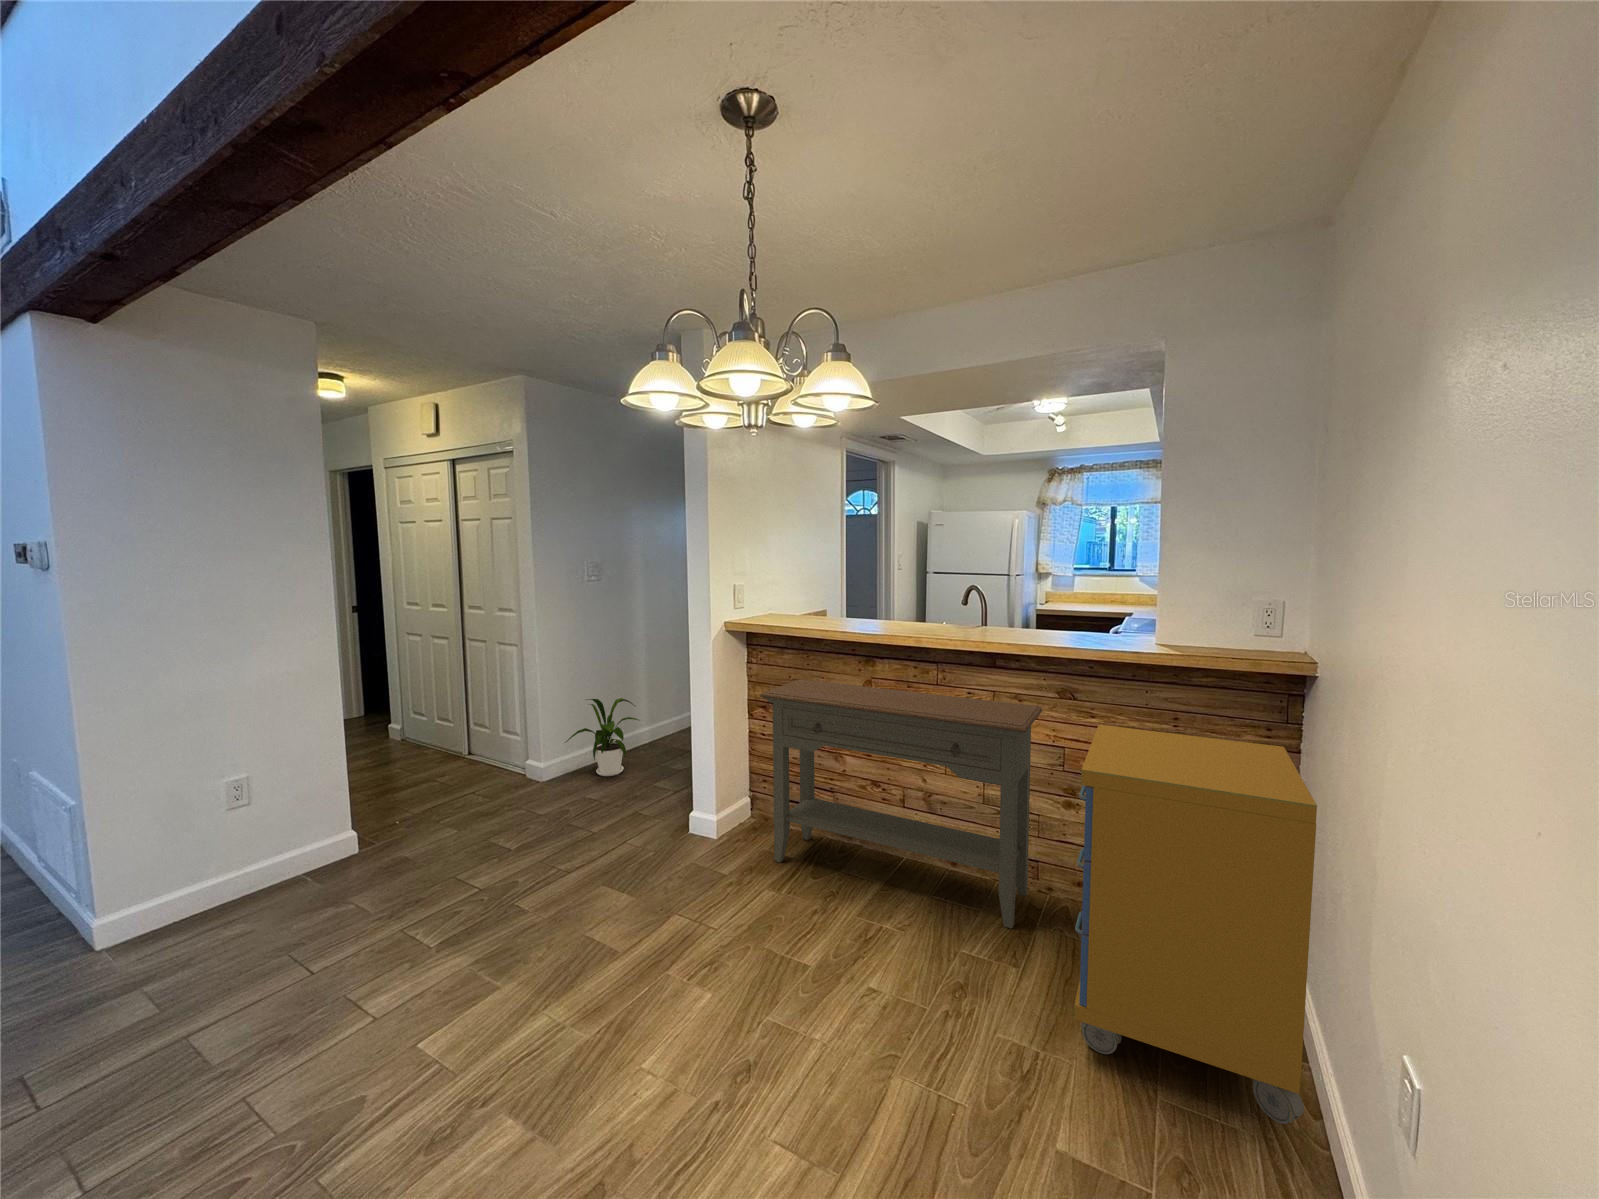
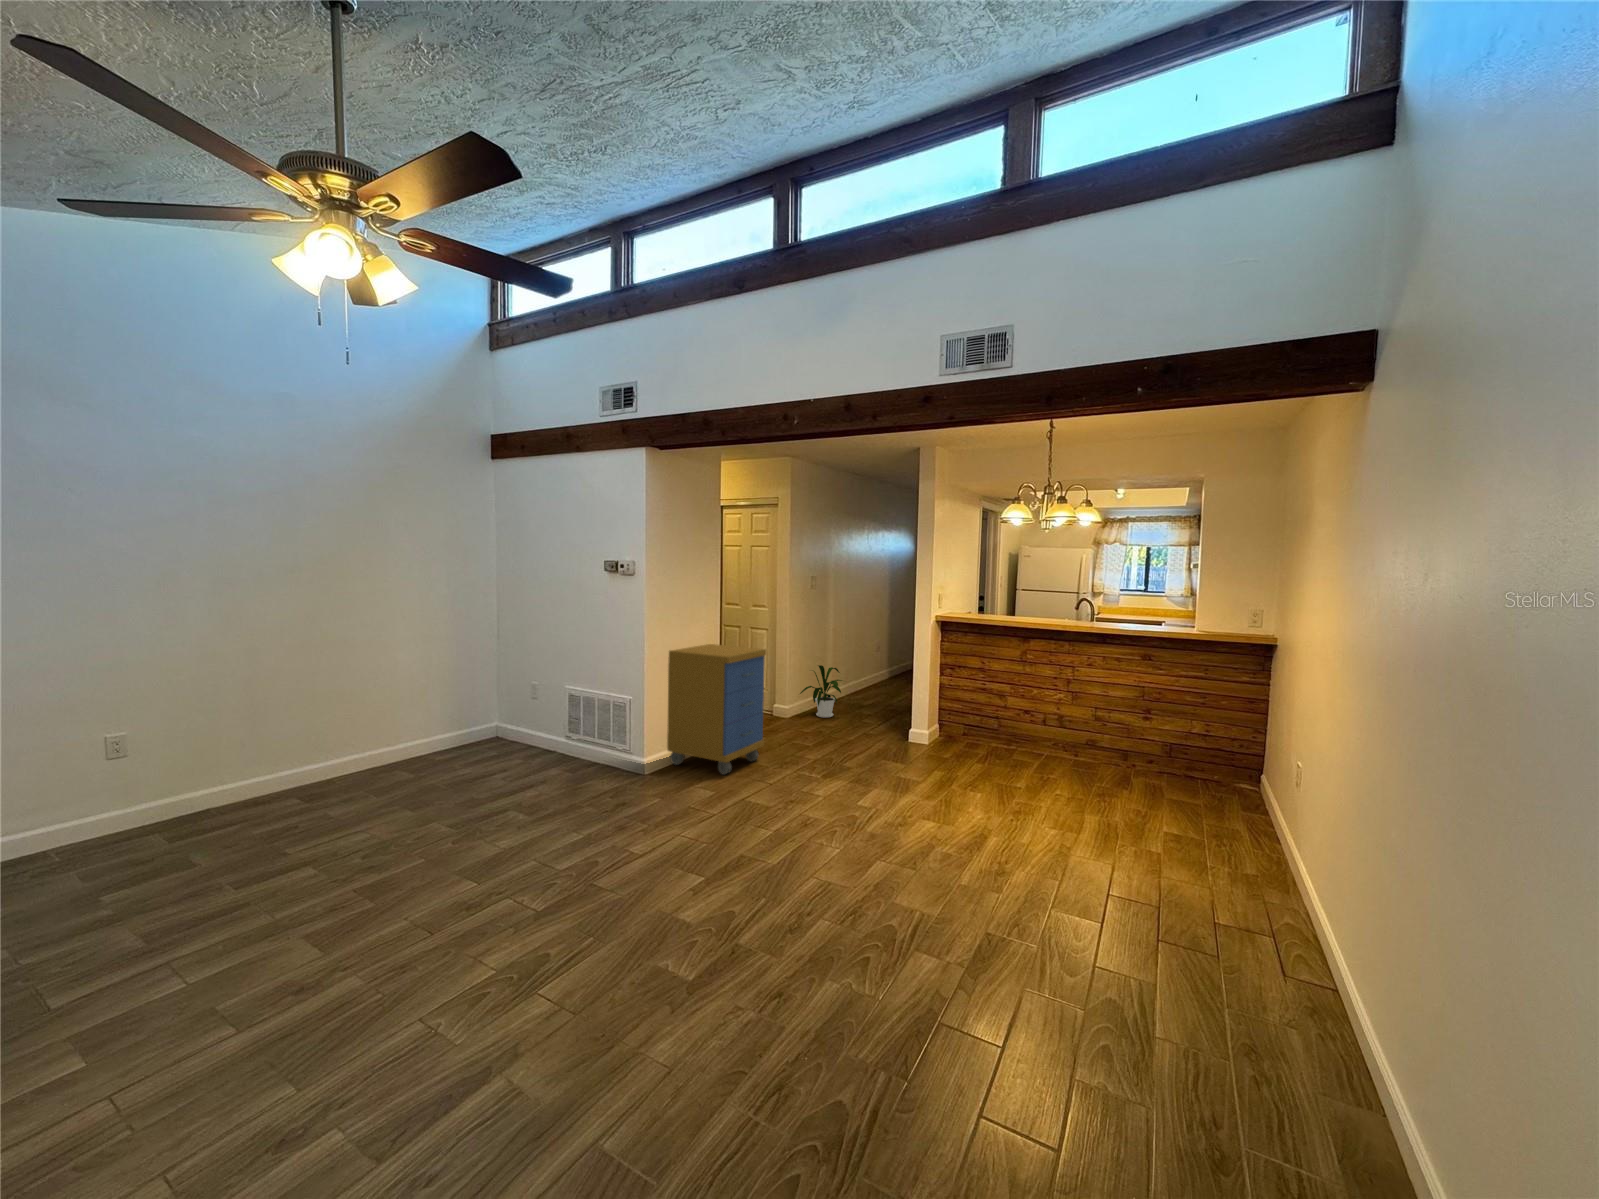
console table: present [760,679,1042,929] -> none [968,651,1133,778]
storage cabinet: present [1074,725,1317,1124] -> present [667,644,766,774]

